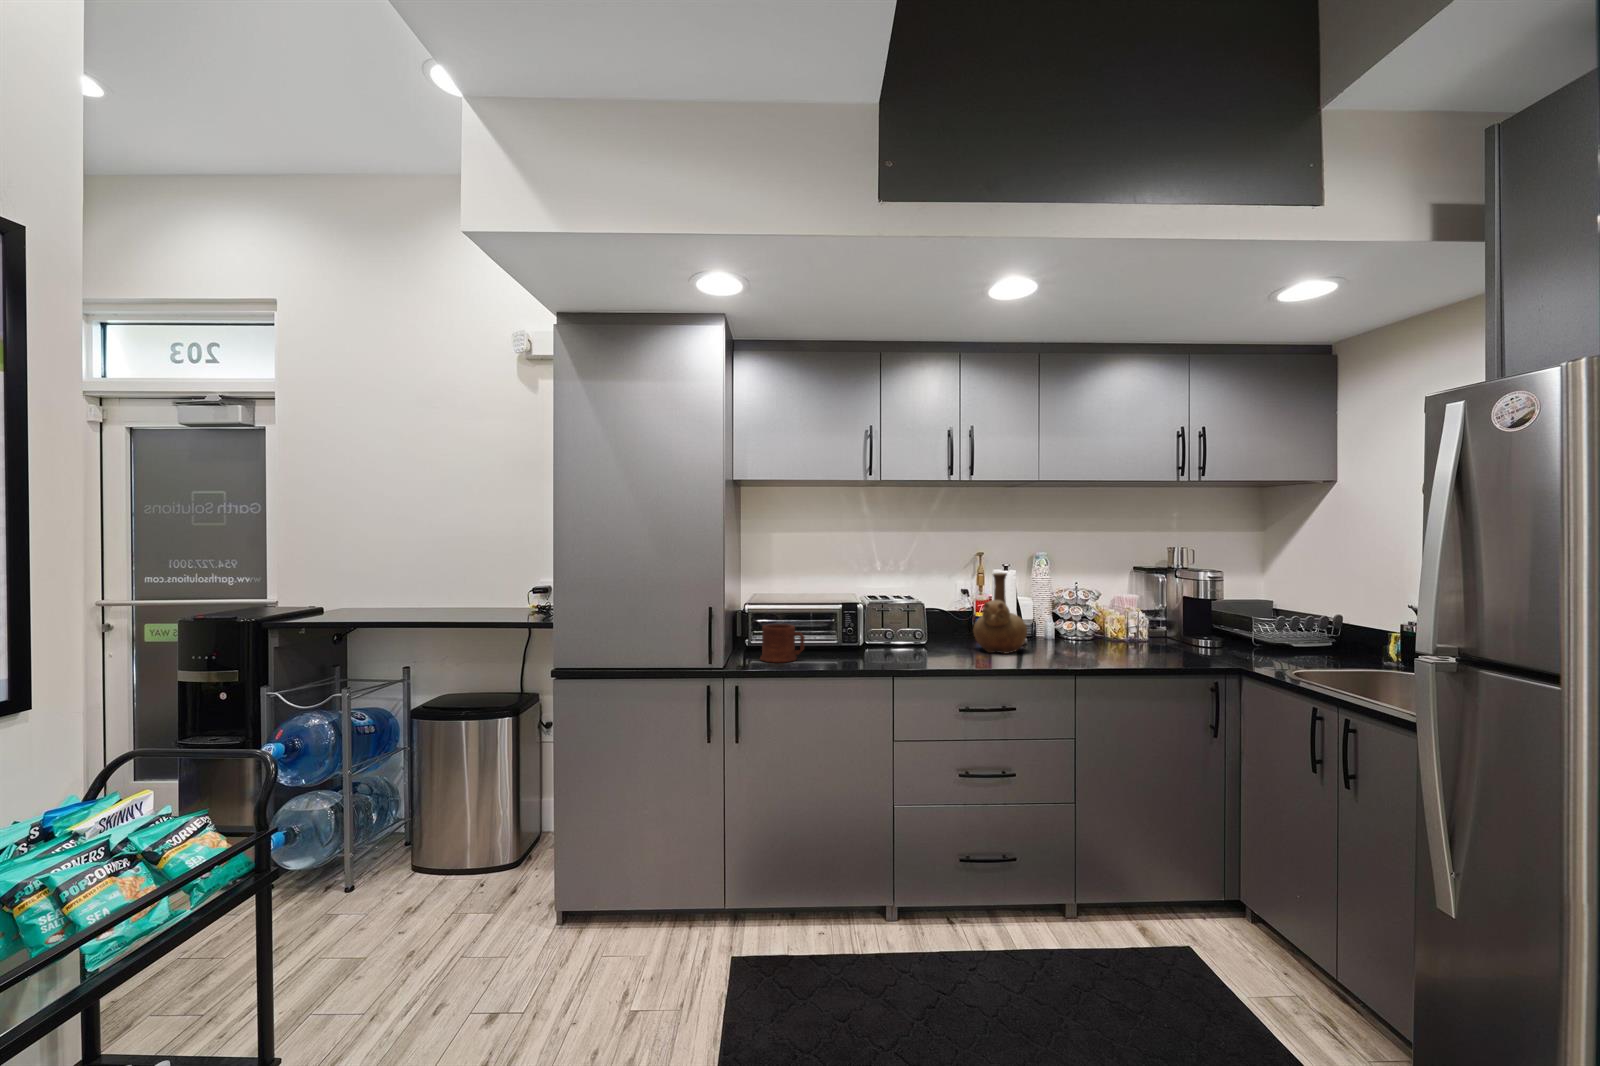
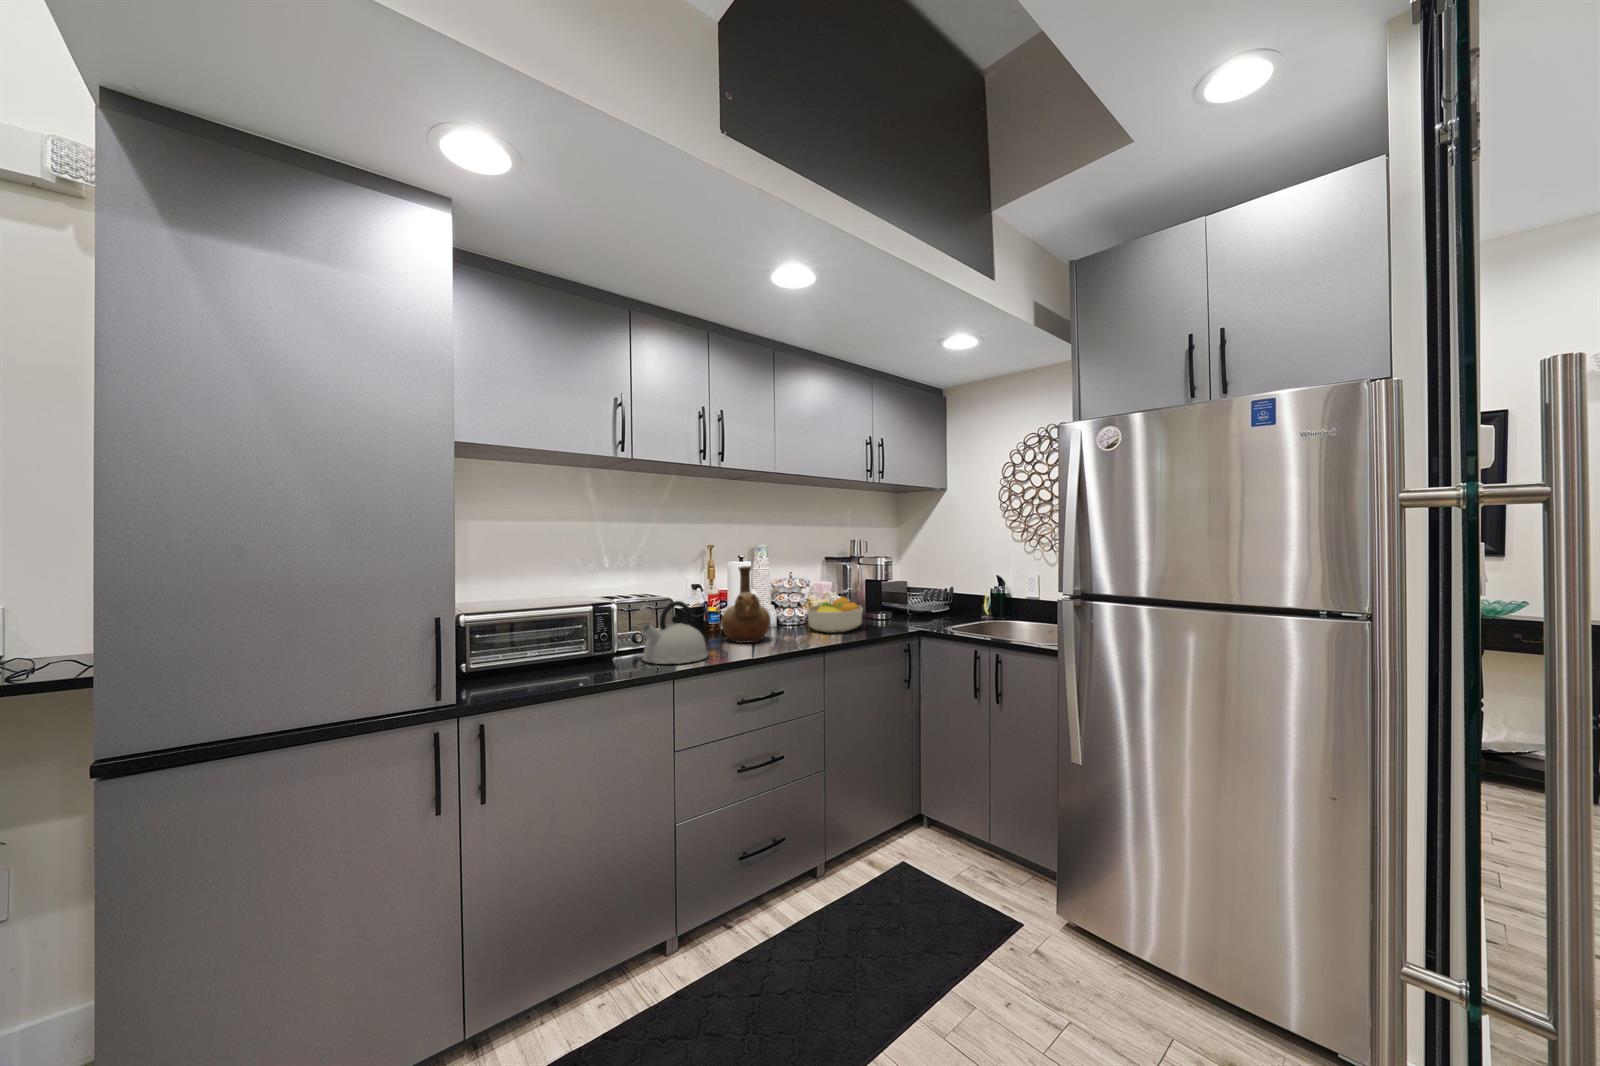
kettle: none [876,603,943,662] -> present [641,601,708,664]
fruit bowl: none [1080,613,1160,654] -> present [807,597,863,633]
mug: present [760,624,805,662] -> none [500,637,559,686]

